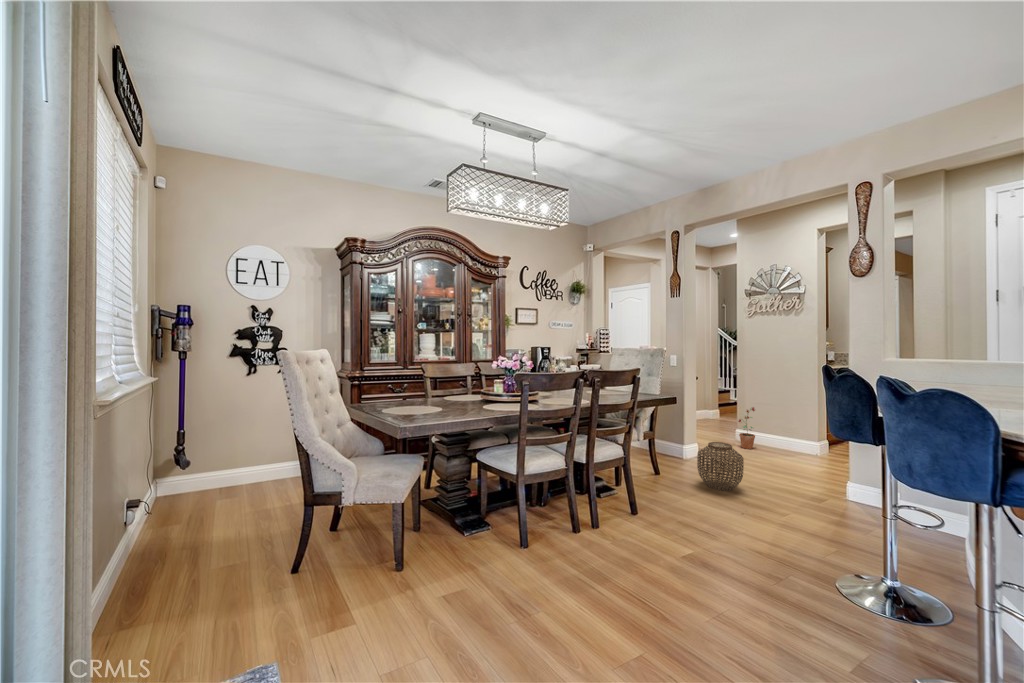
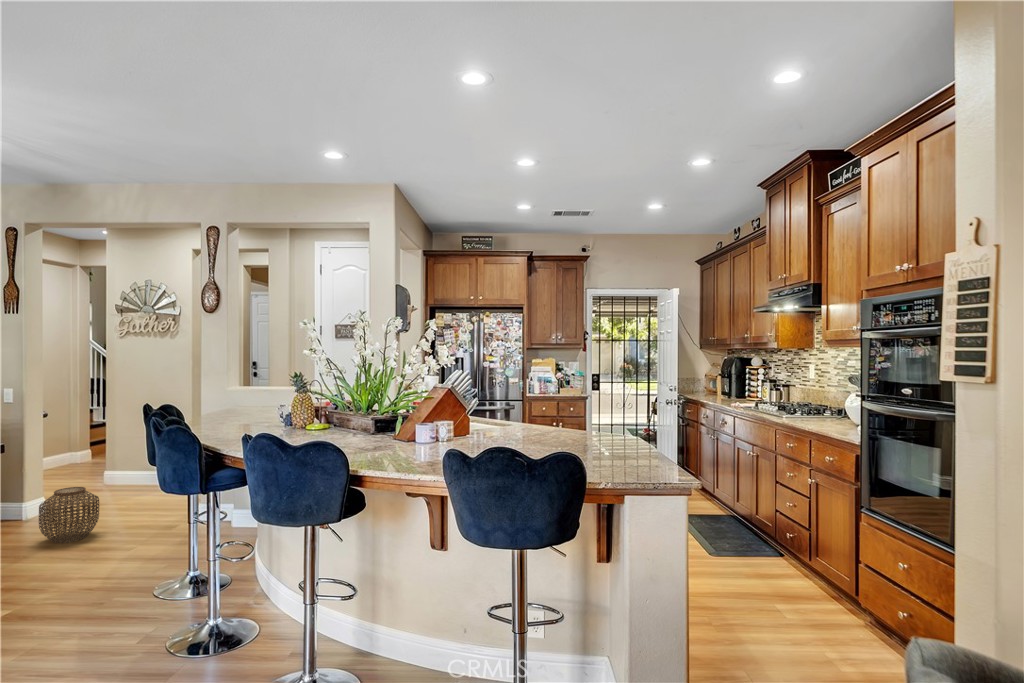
potted plant: present [739,407,755,449] -> none [105,440,128,490]

